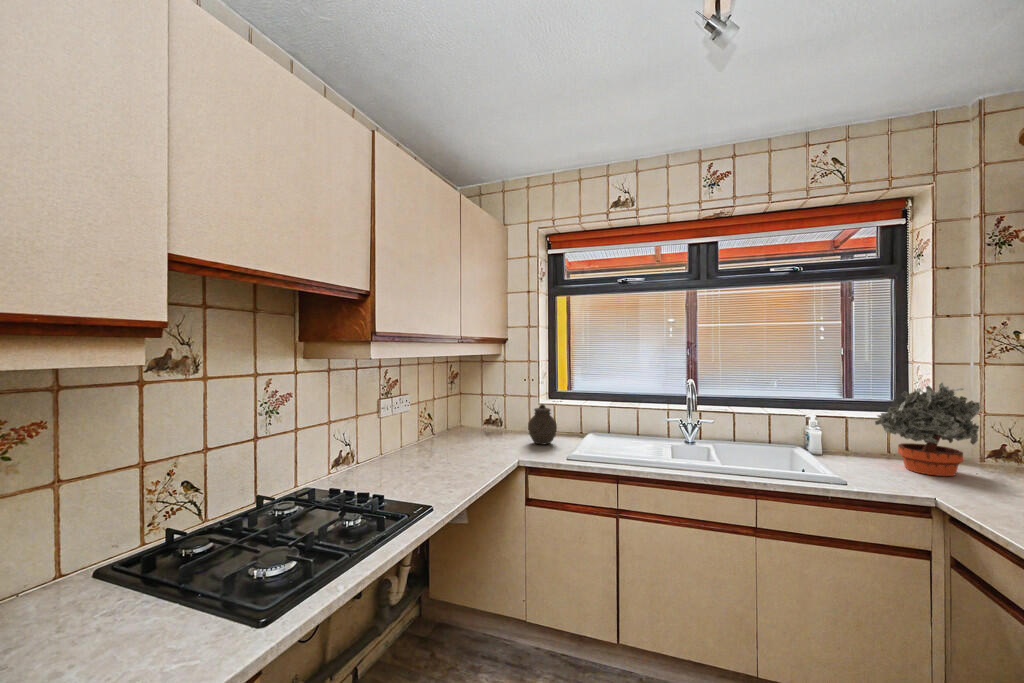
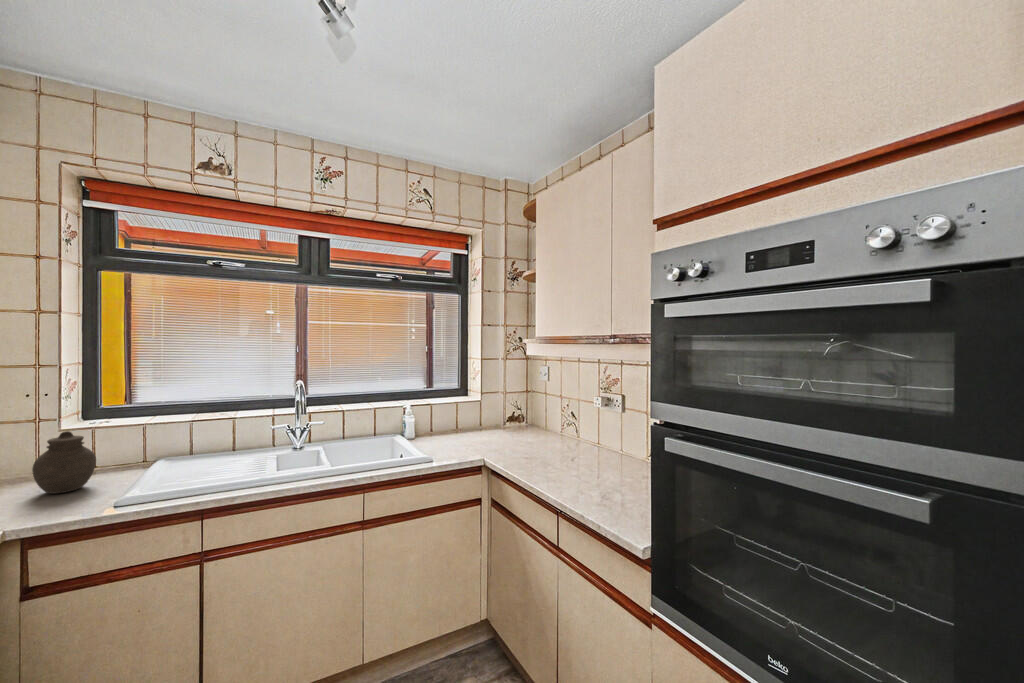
potted plant: present [875,383,980,476] -> none [450,372,507,440]

